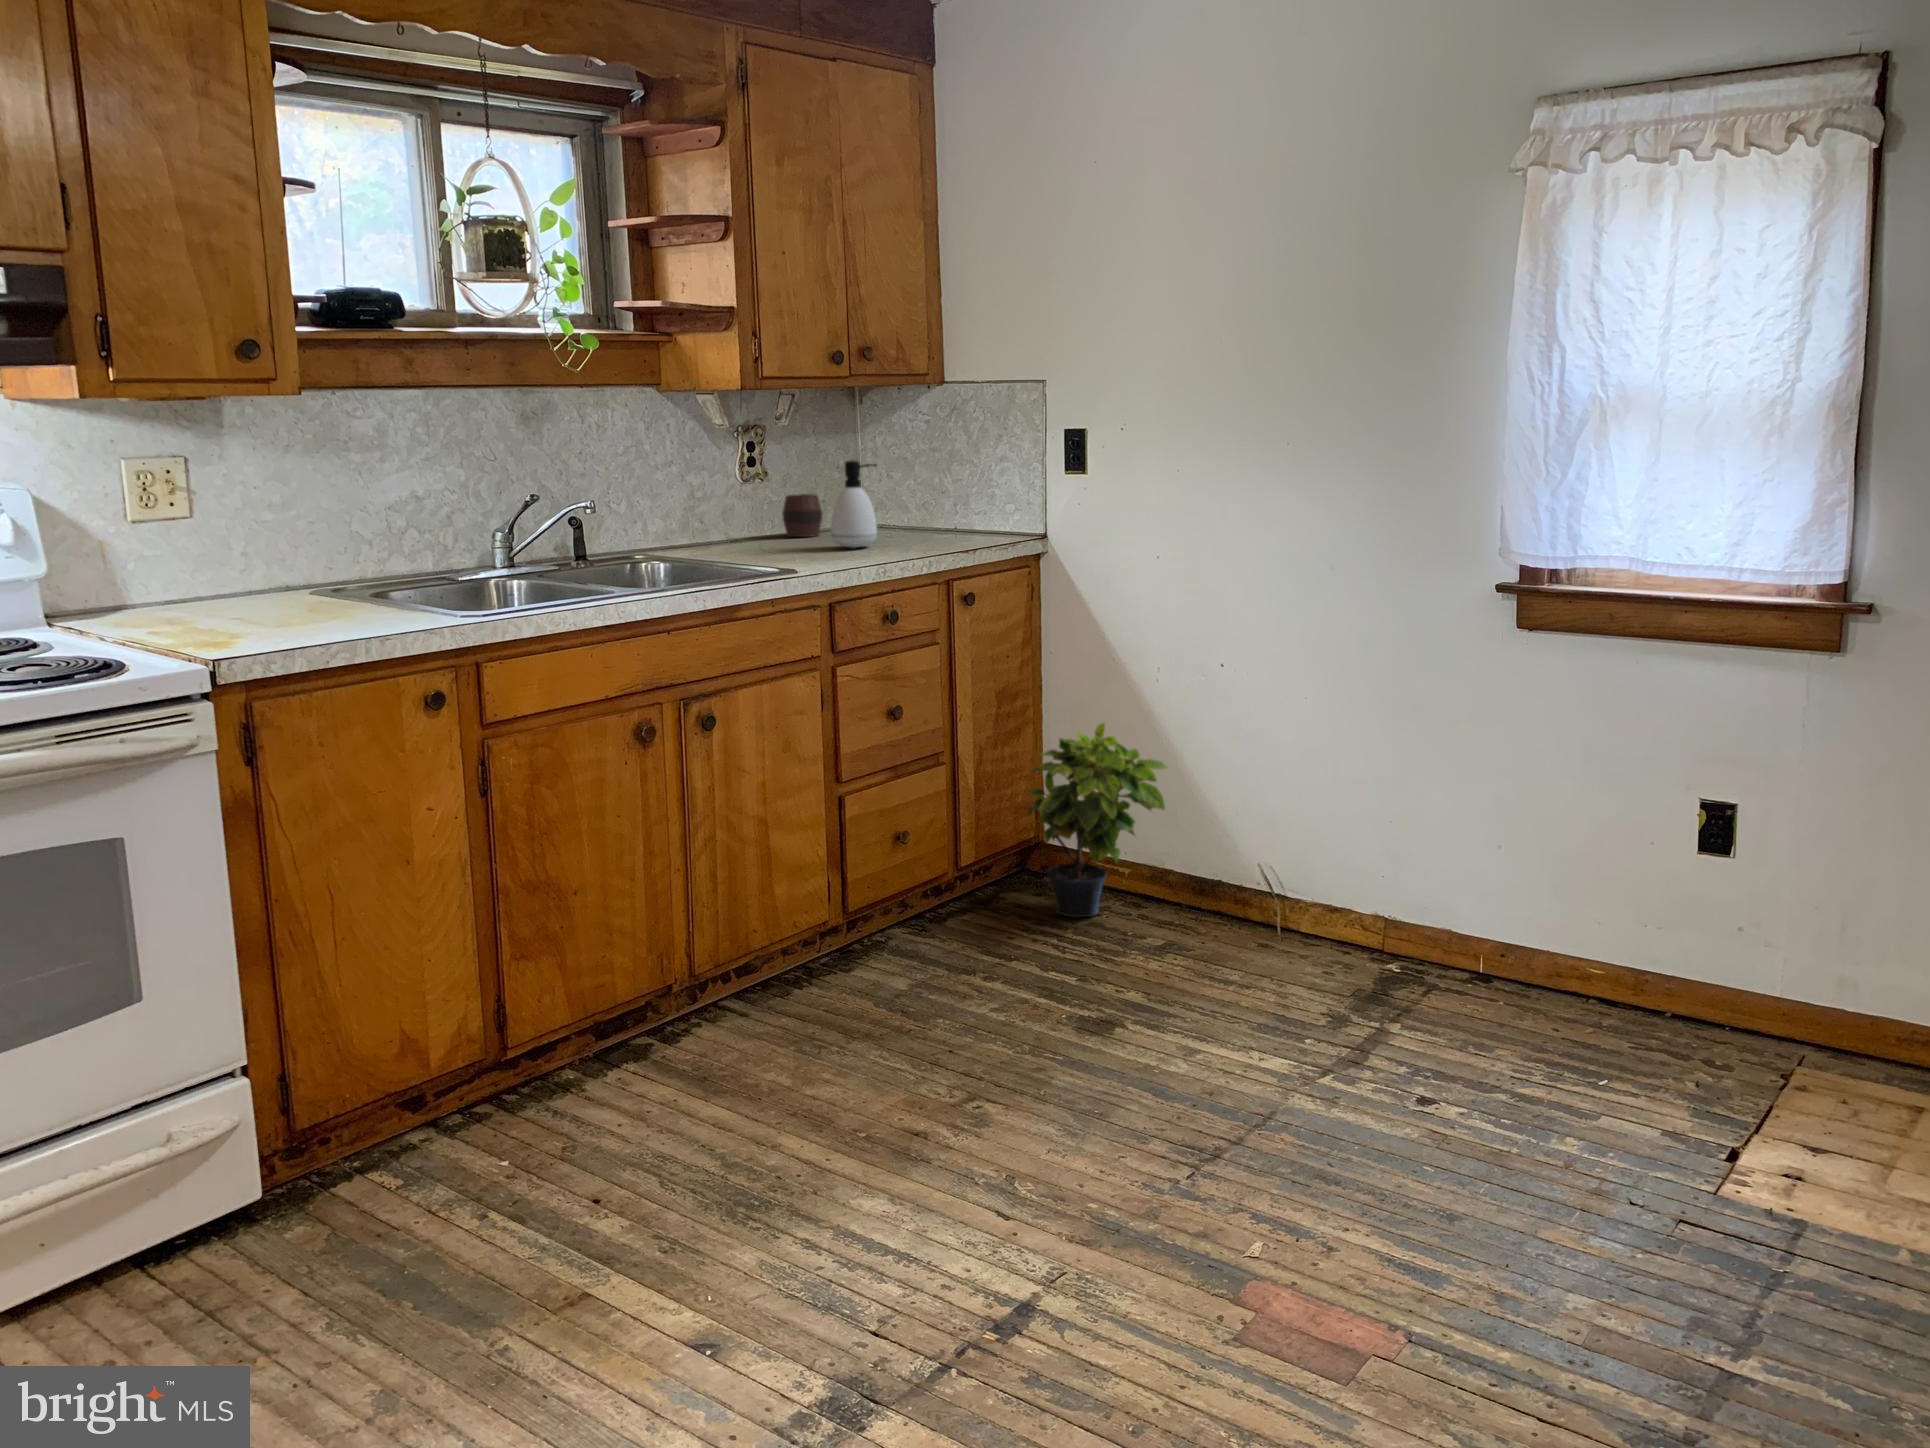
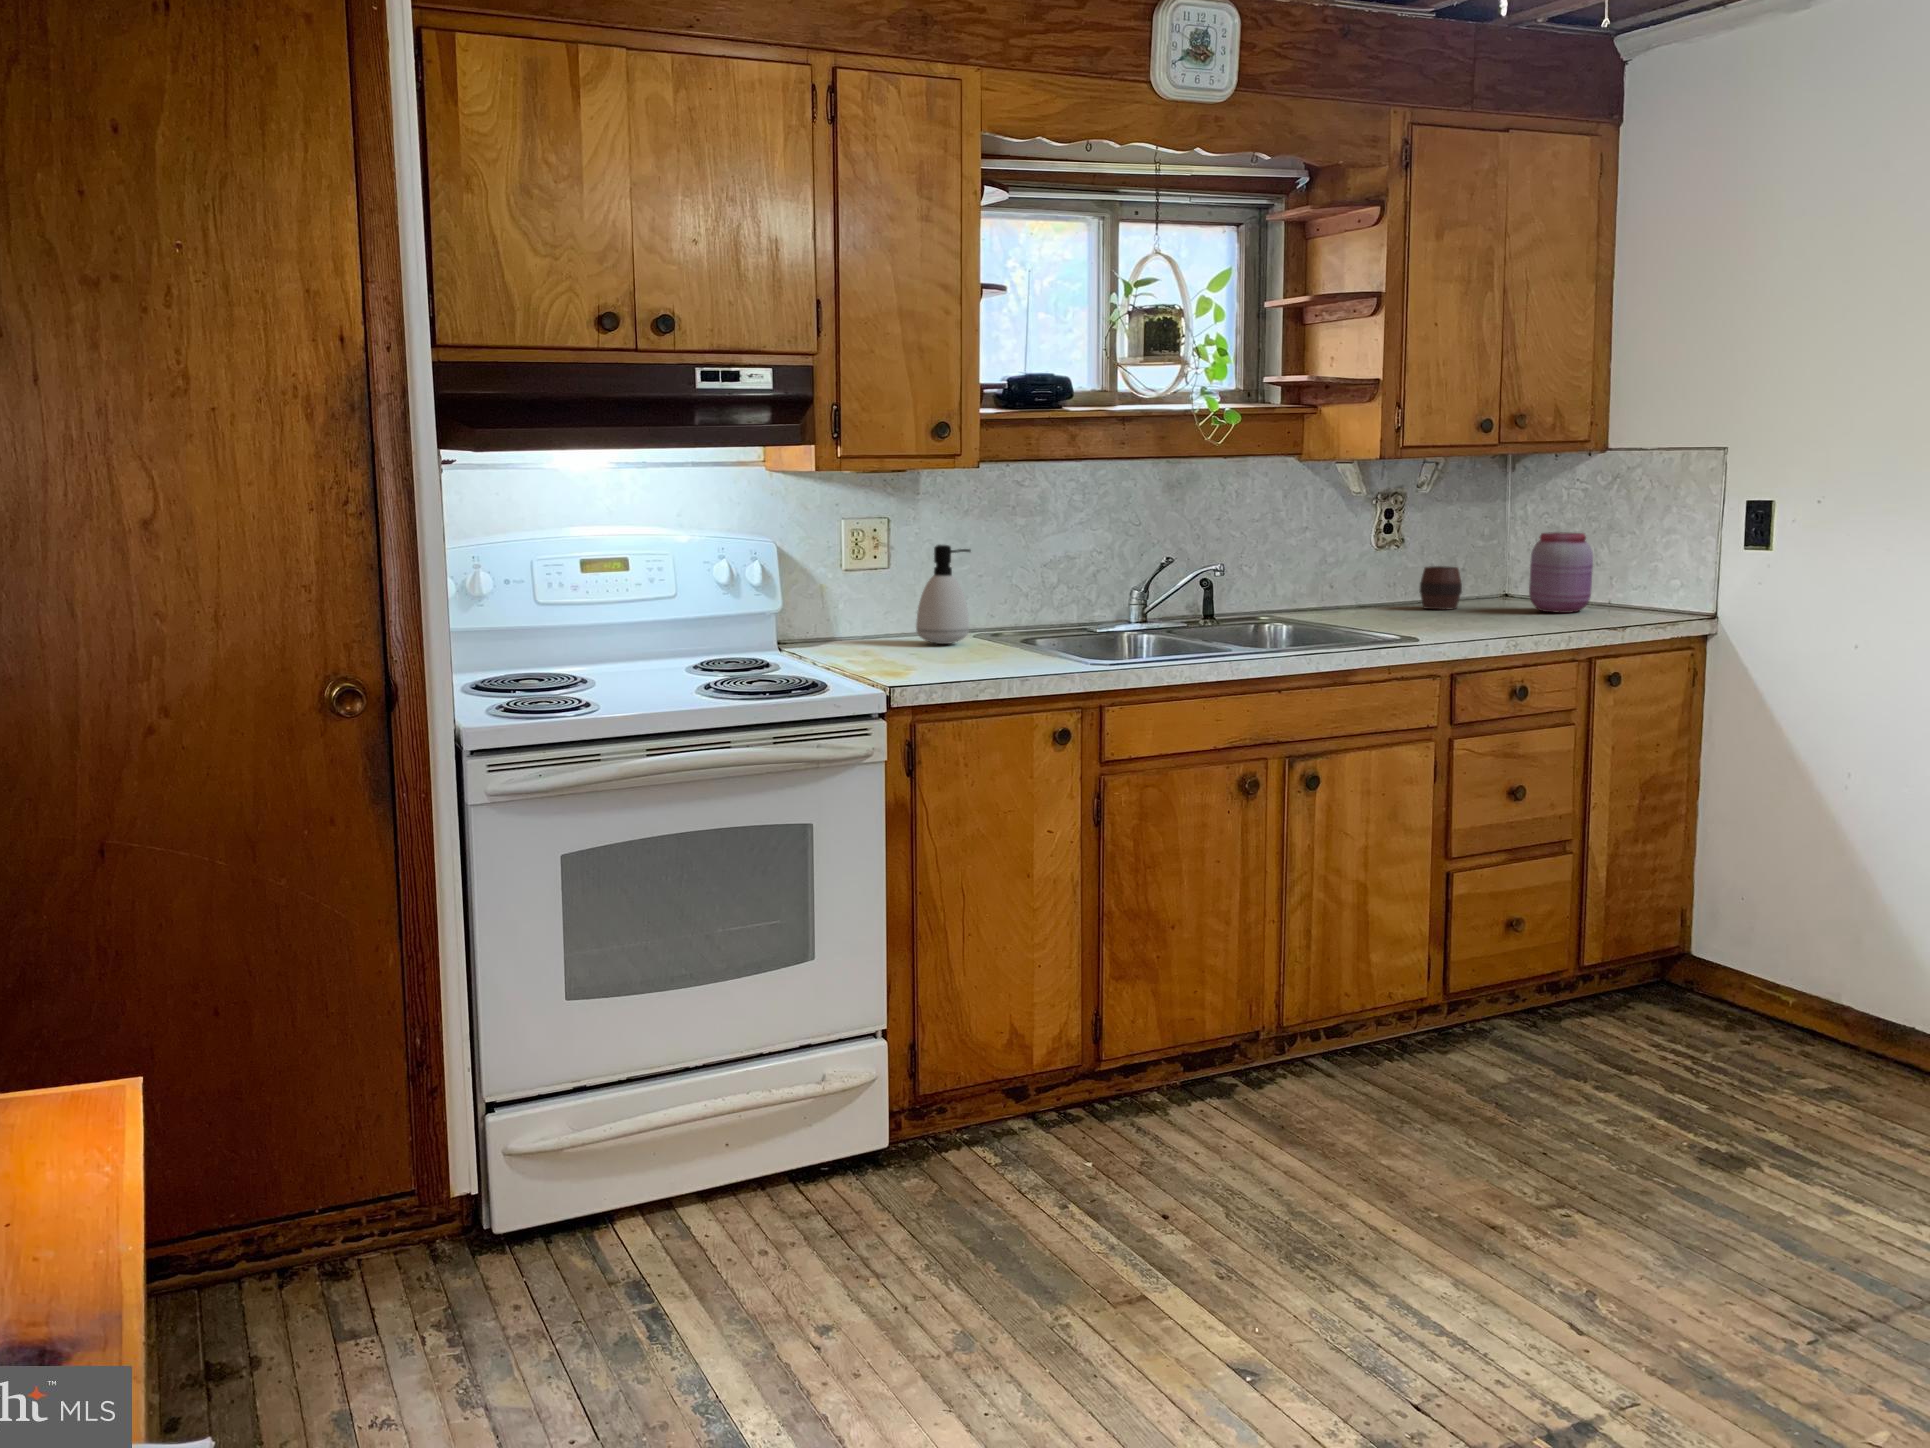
jar: none [884,459,940,535] -> present [1529,532,1593,613]
soap dispenser: present [831,460,877,548] -> present [916,545,971,644]
potted plant: present [1027,723,1167,917] -> none [1665,828,1846,1043]

